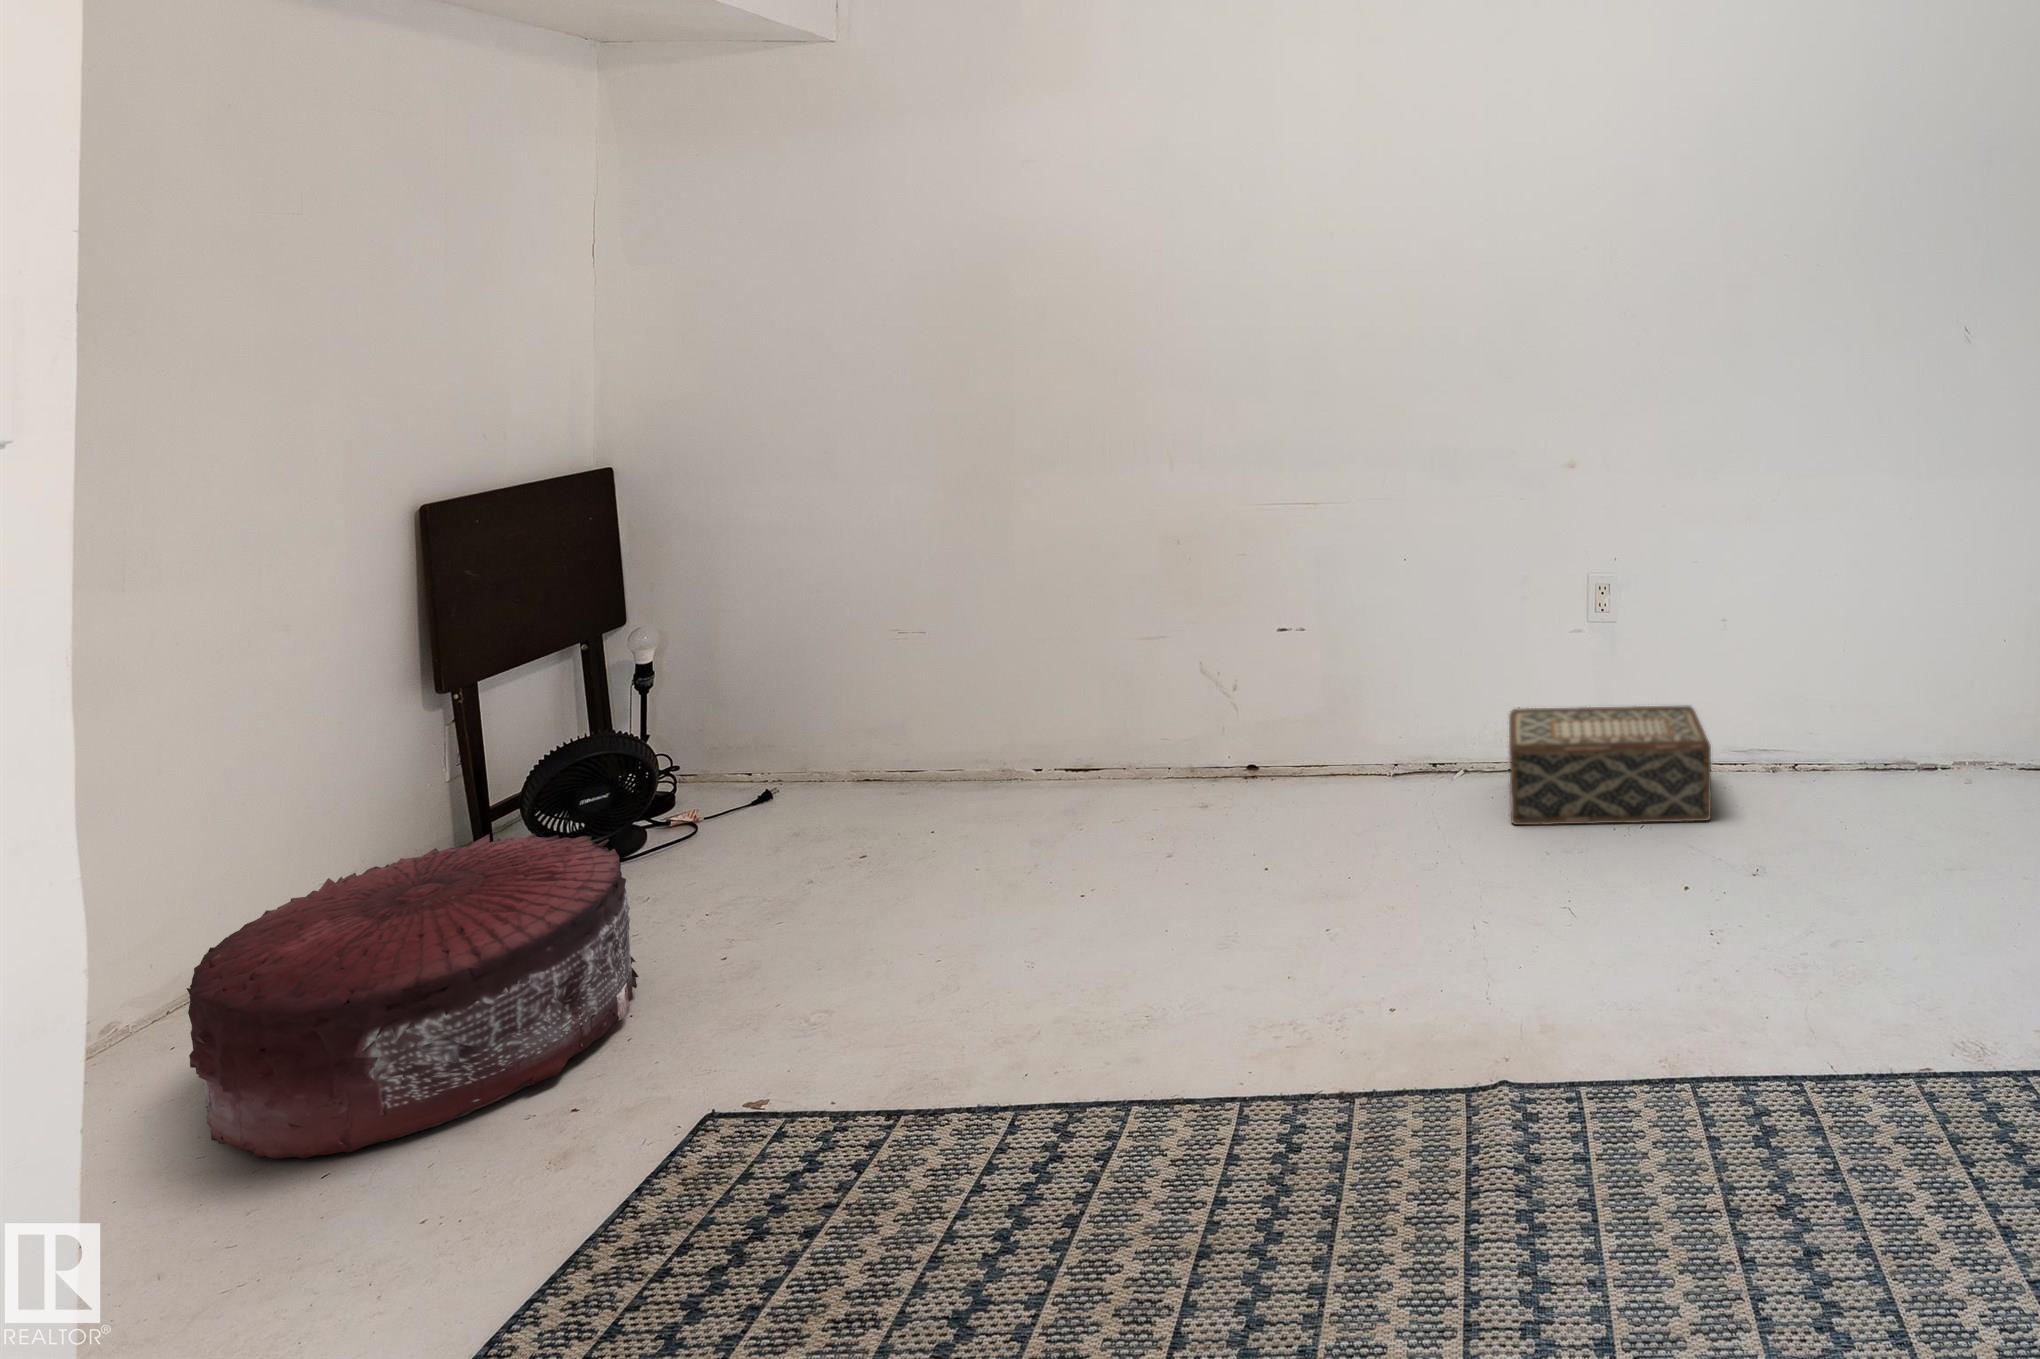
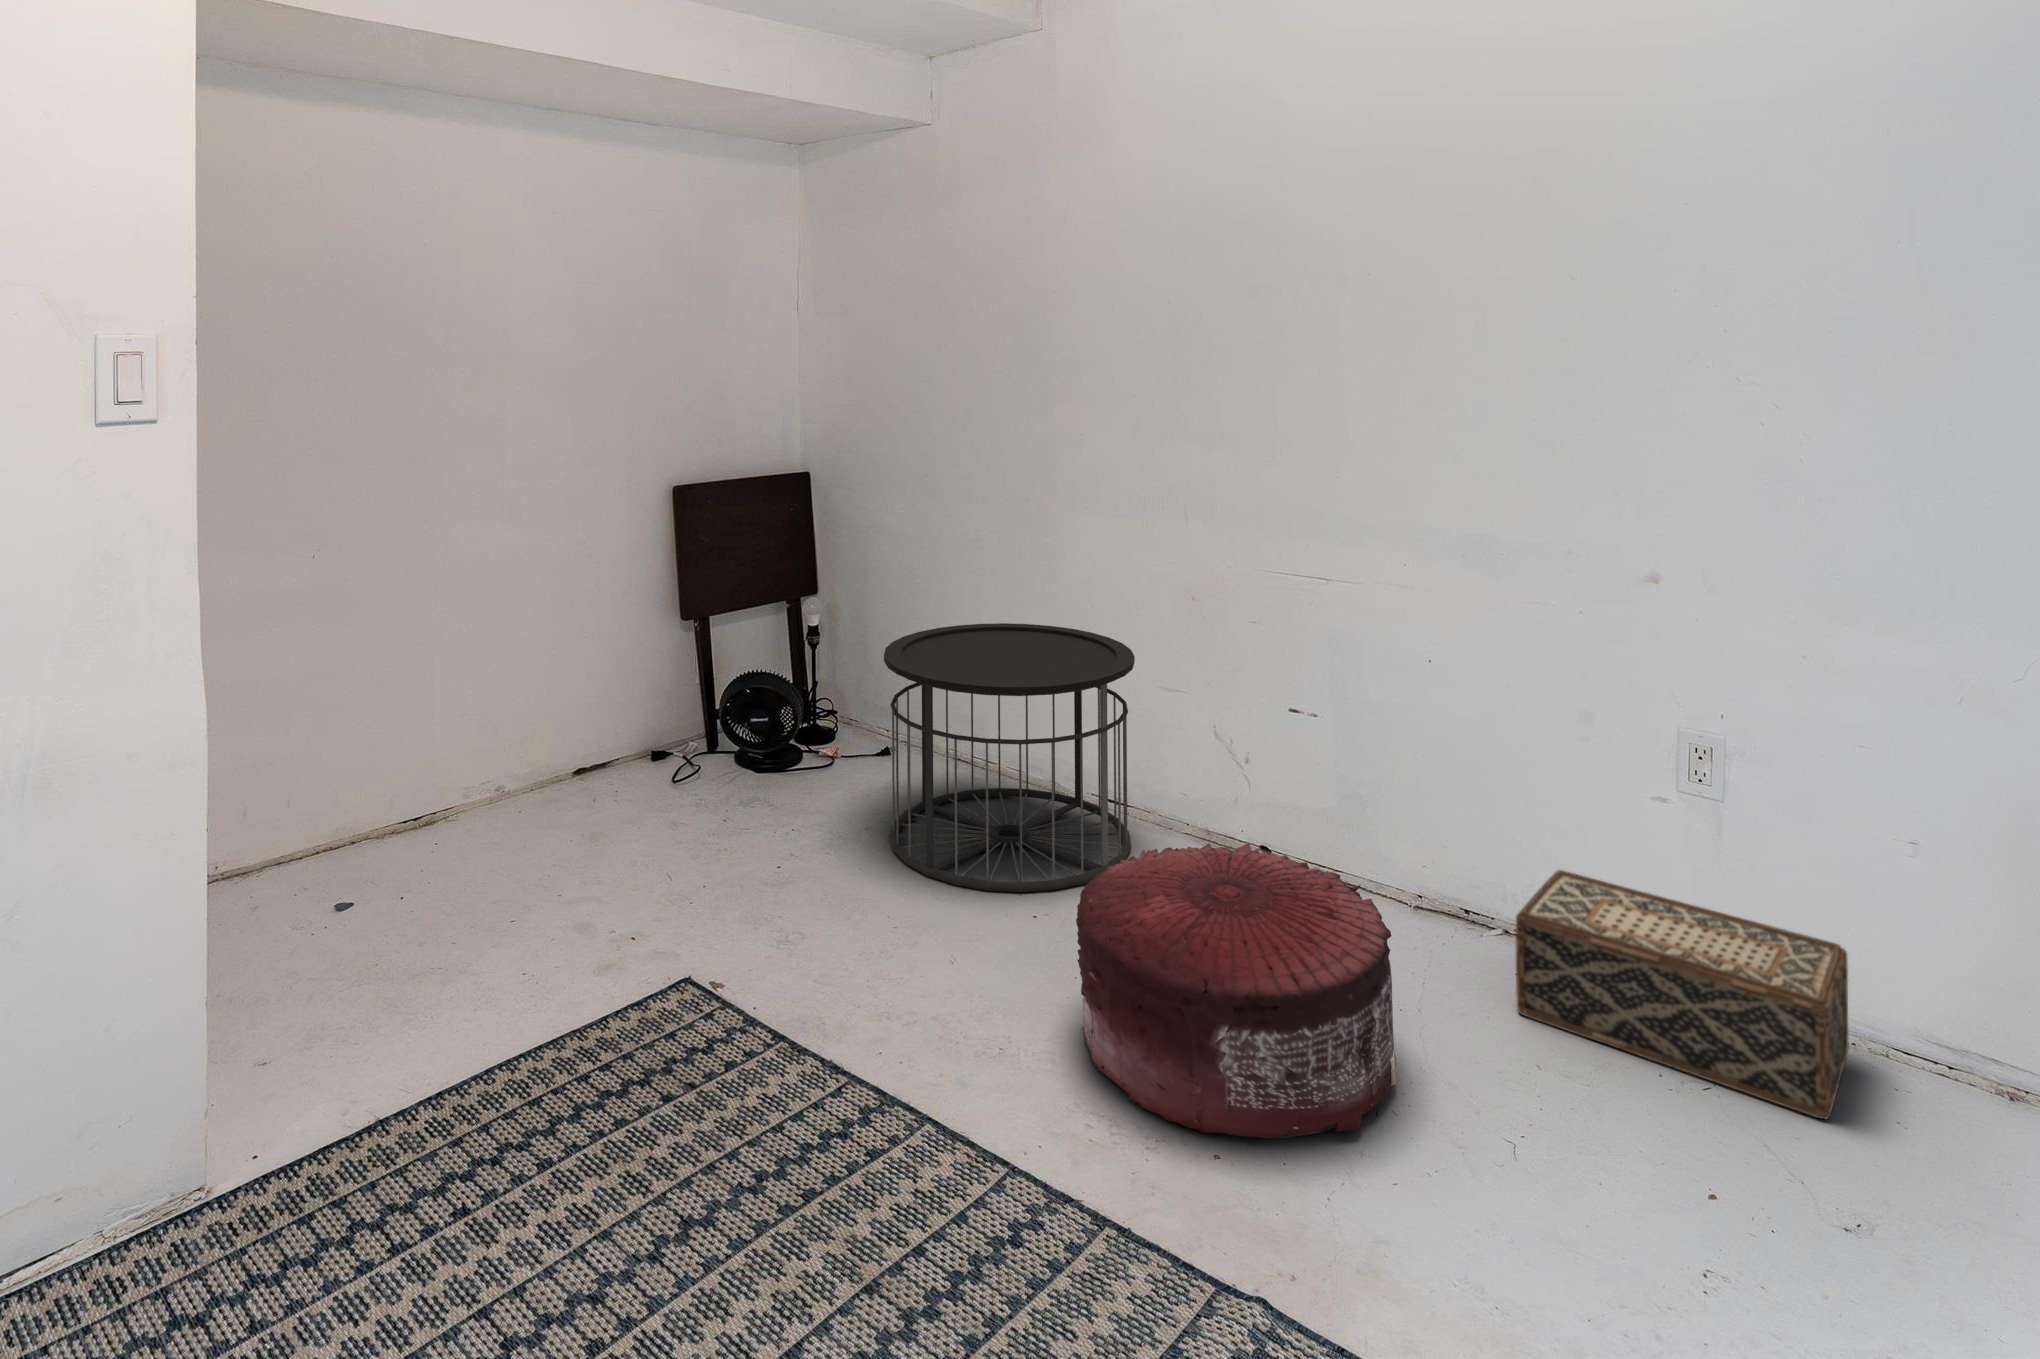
side table: none [831,600,1133,902] -> present [884,623,1135,892]
pouf: present [186,834,639,1159] -> present [1076,843,1397,1138]

